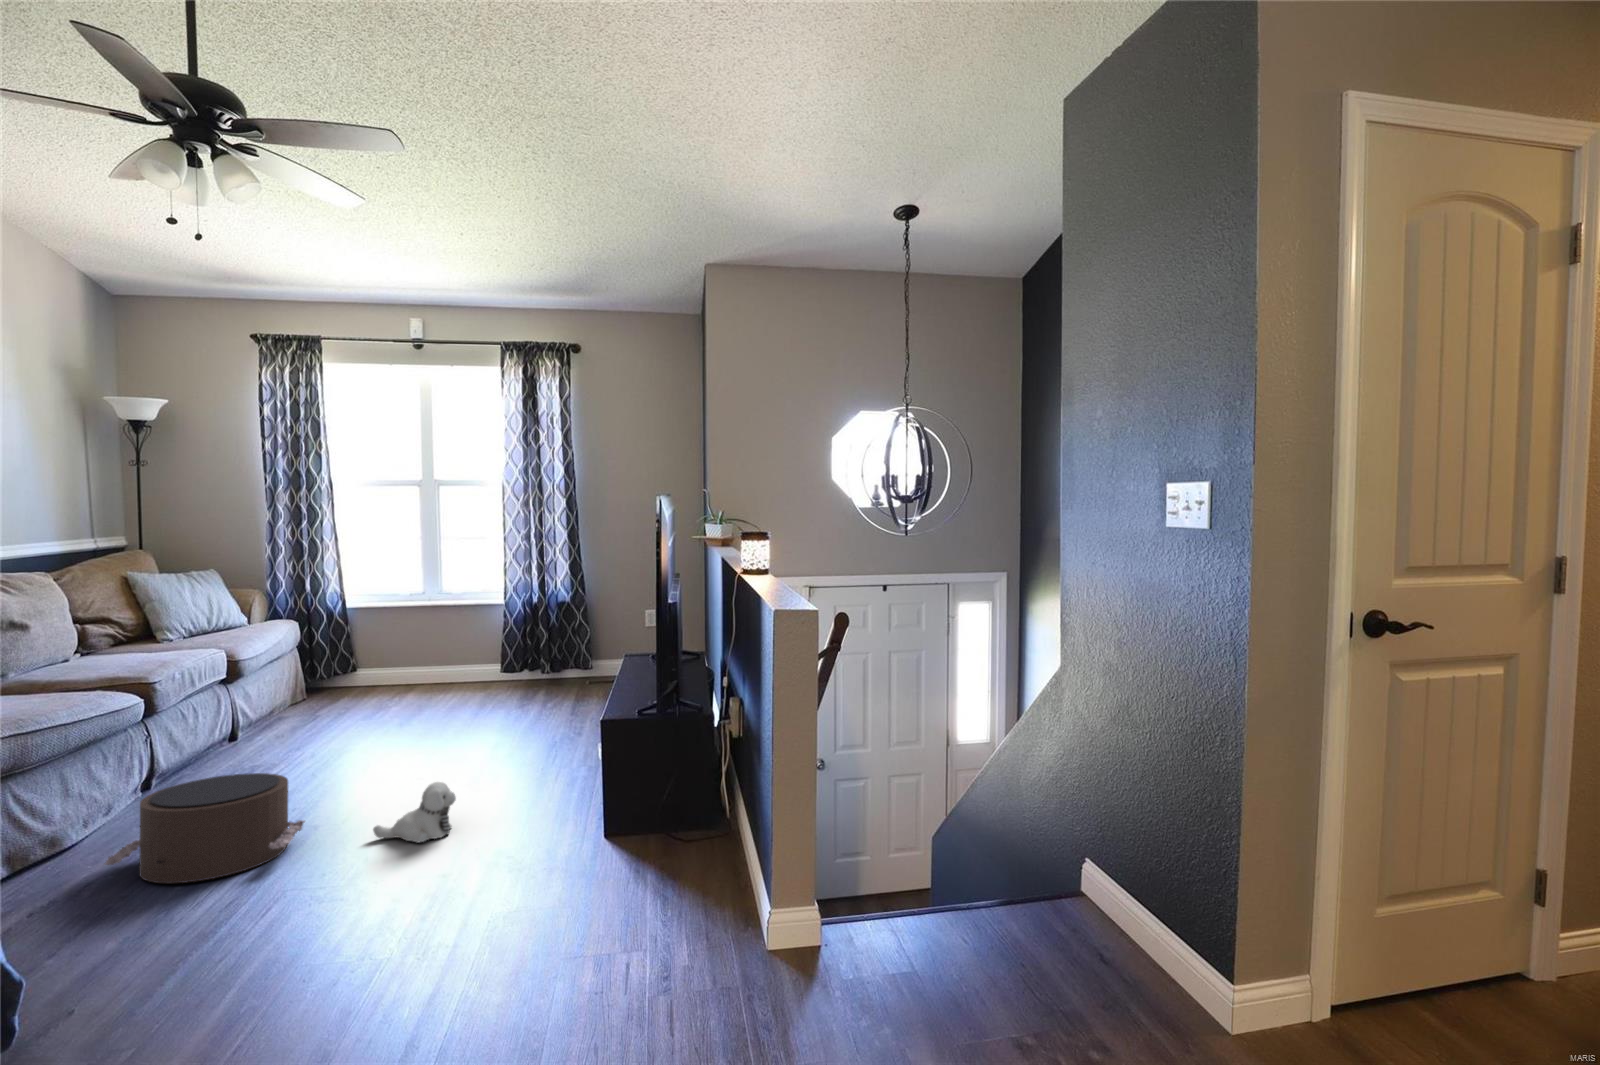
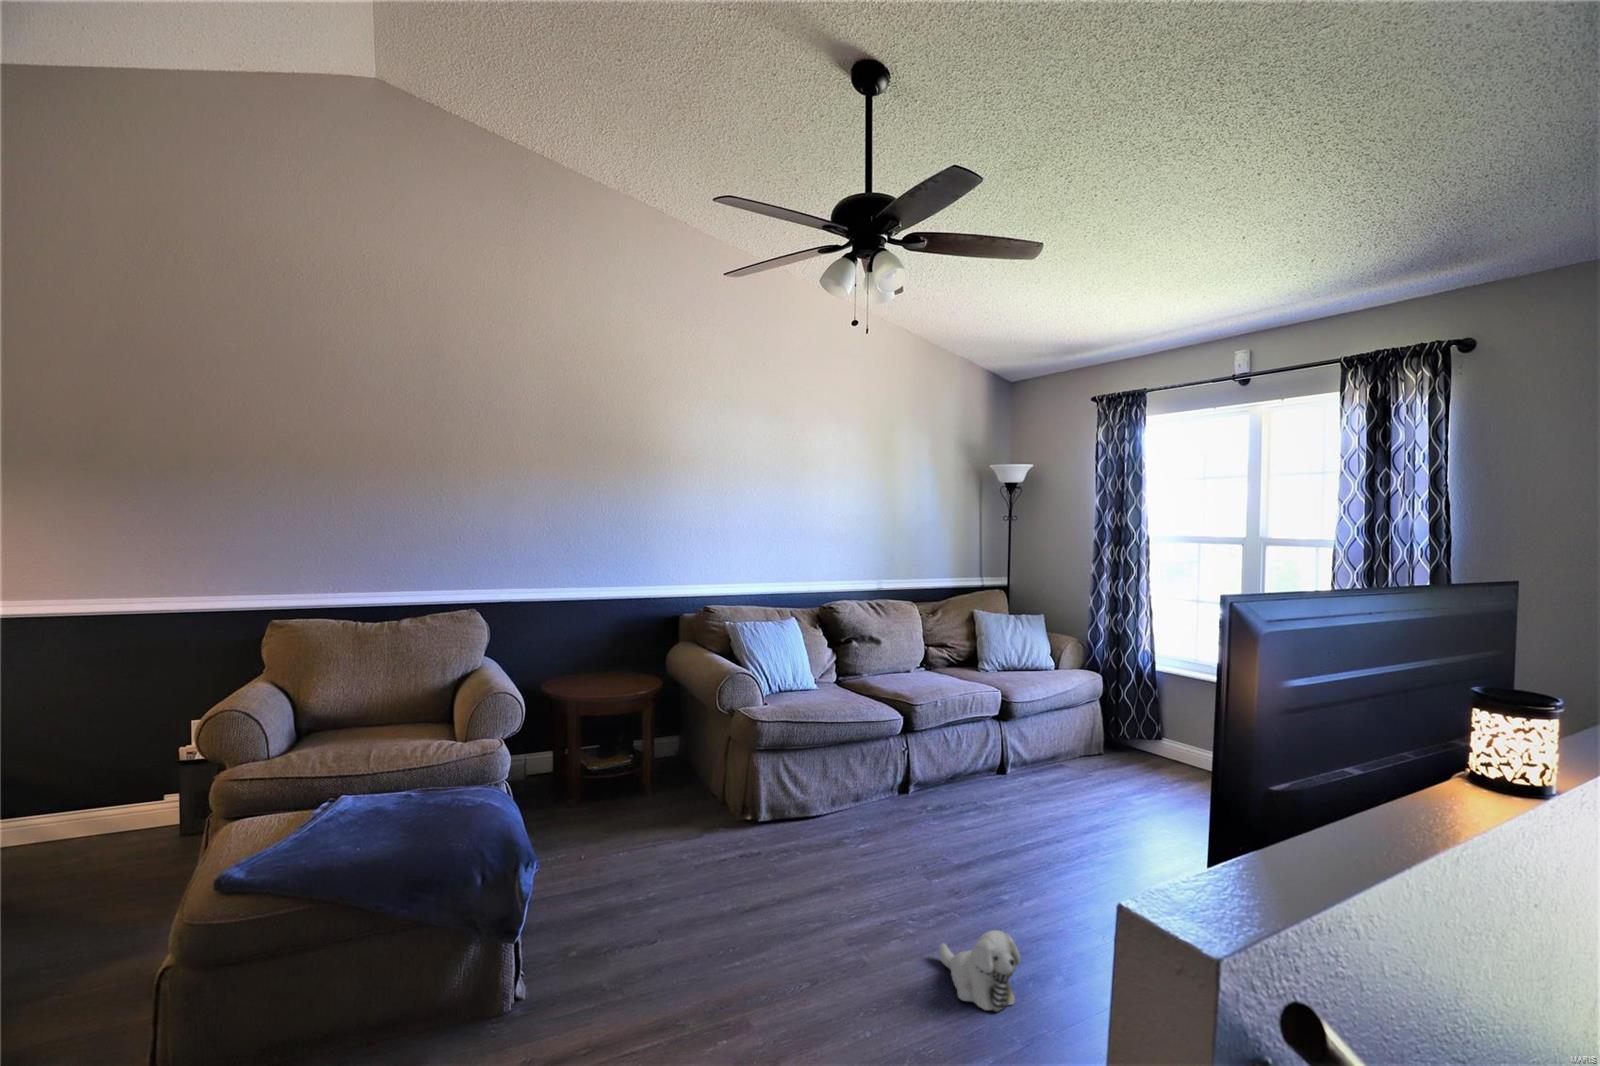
pouf: present [104,773,305,883] -> none [773,803,908,917]

